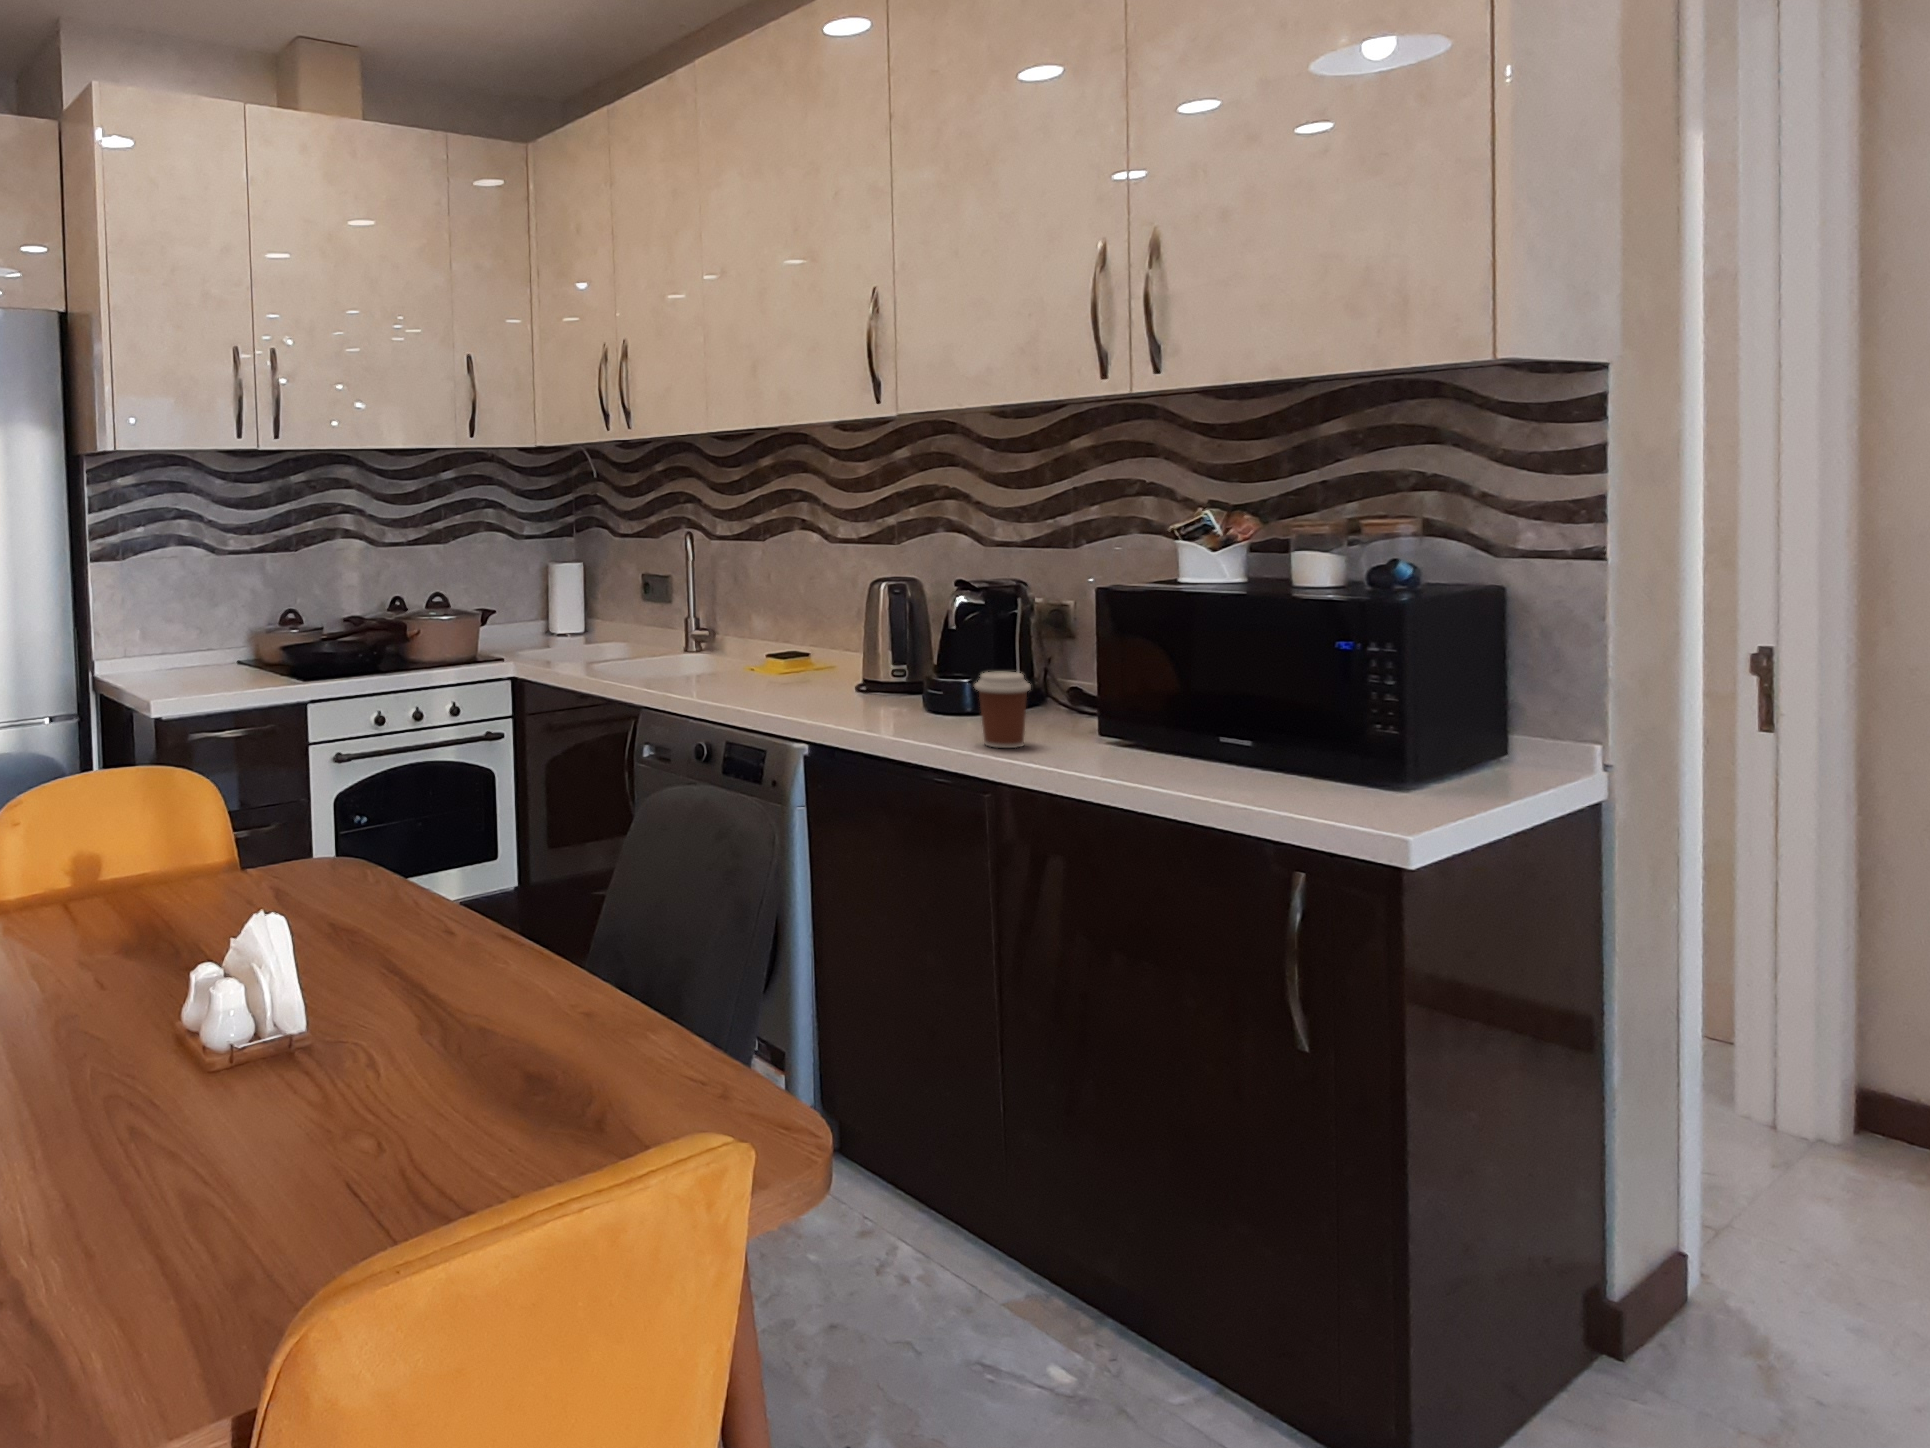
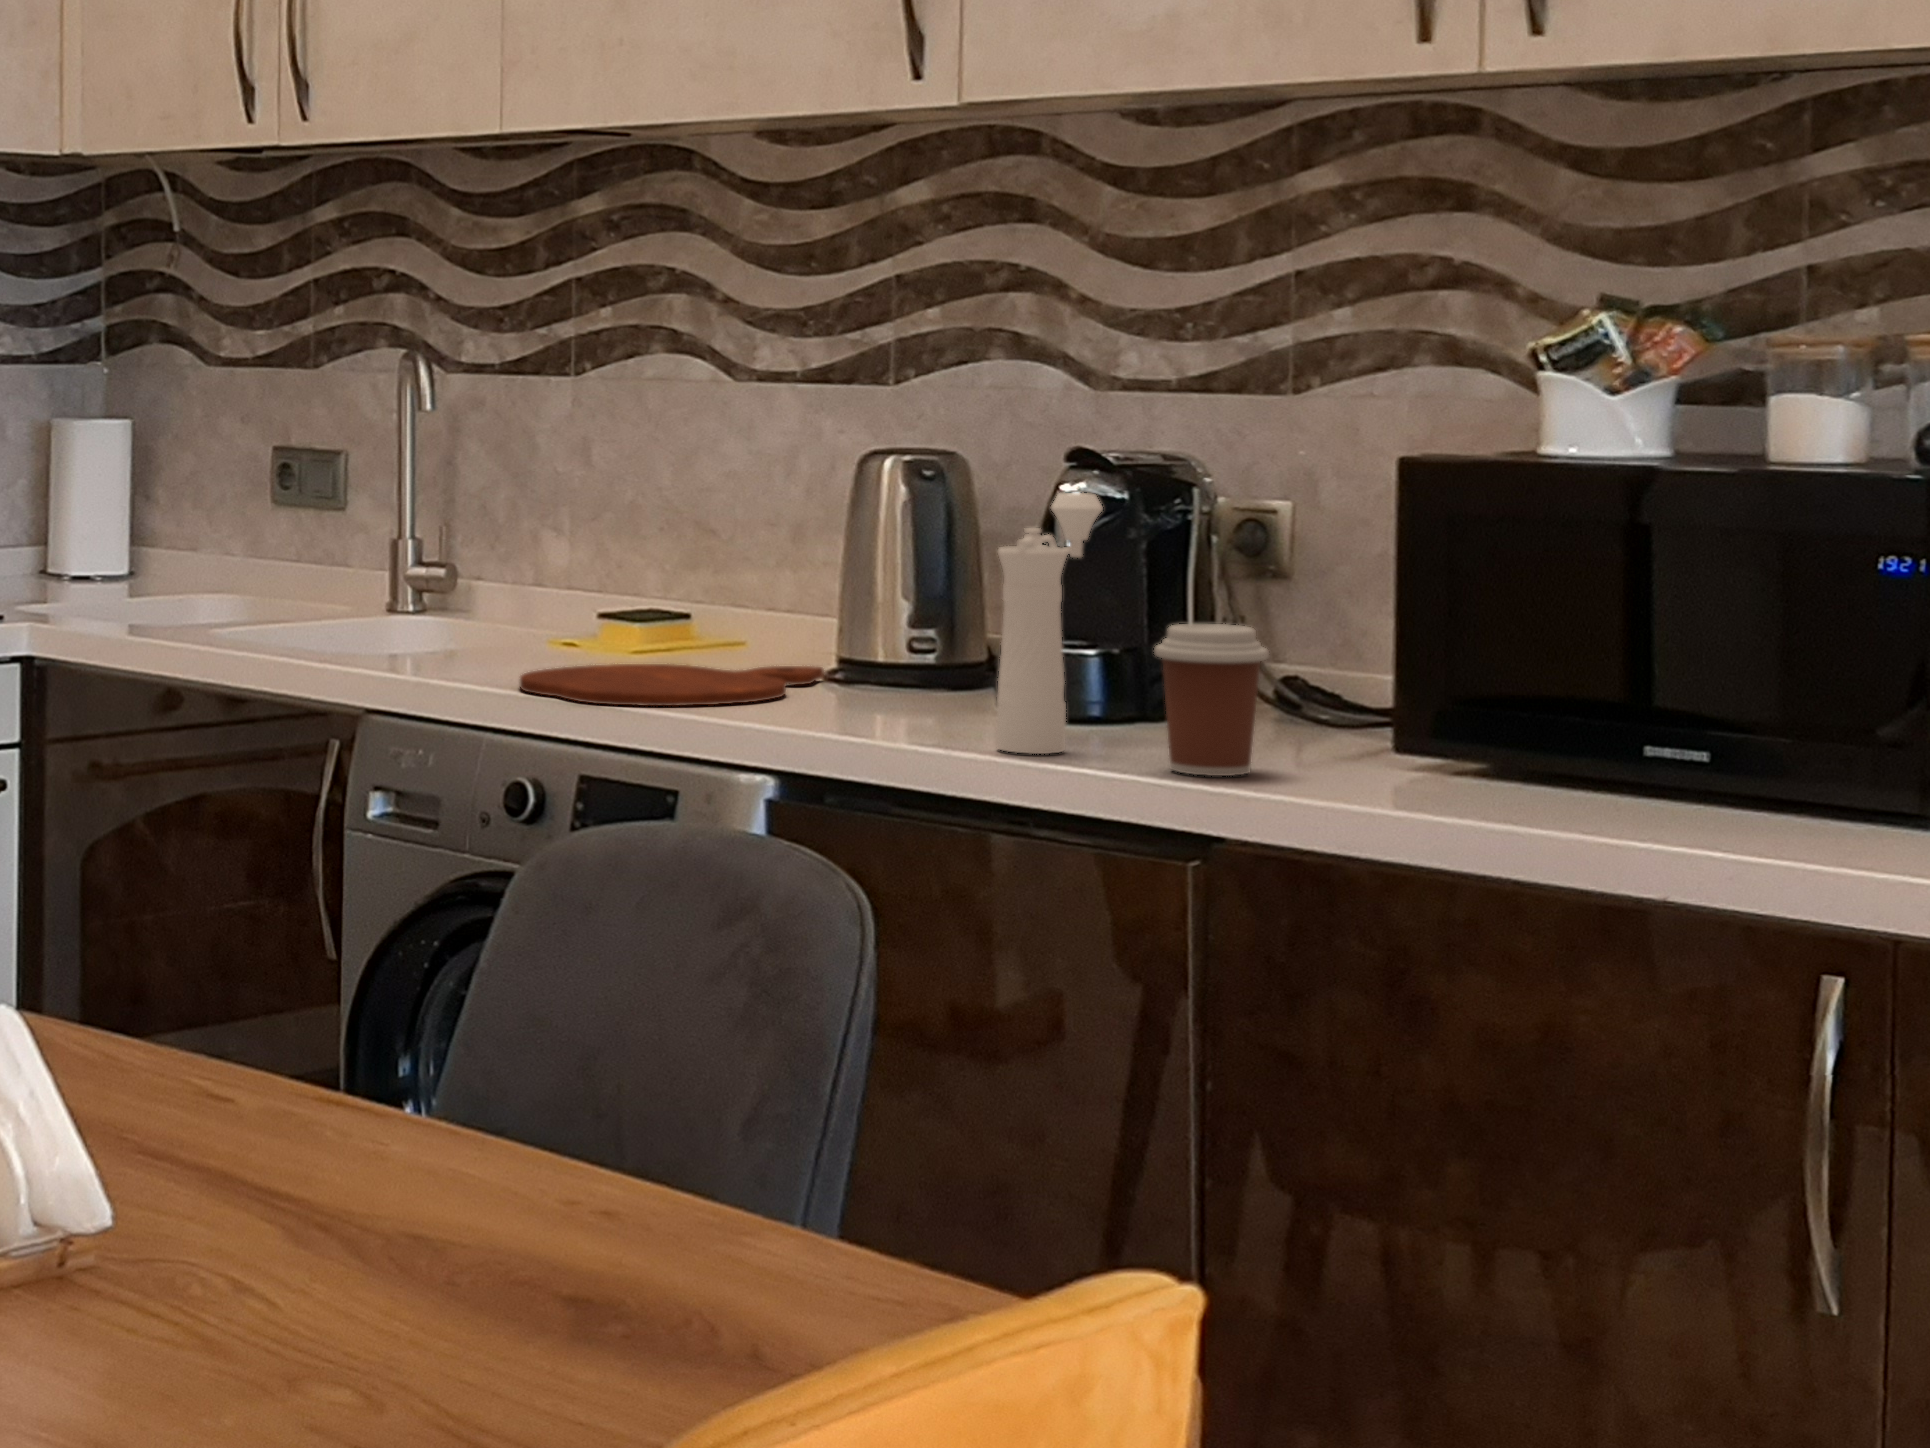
pepper mill: none [903,604,960,734] -> present [996,493,1102,754]
cutting board: none [705,680,853,705] -> present [520,664,824,706]

